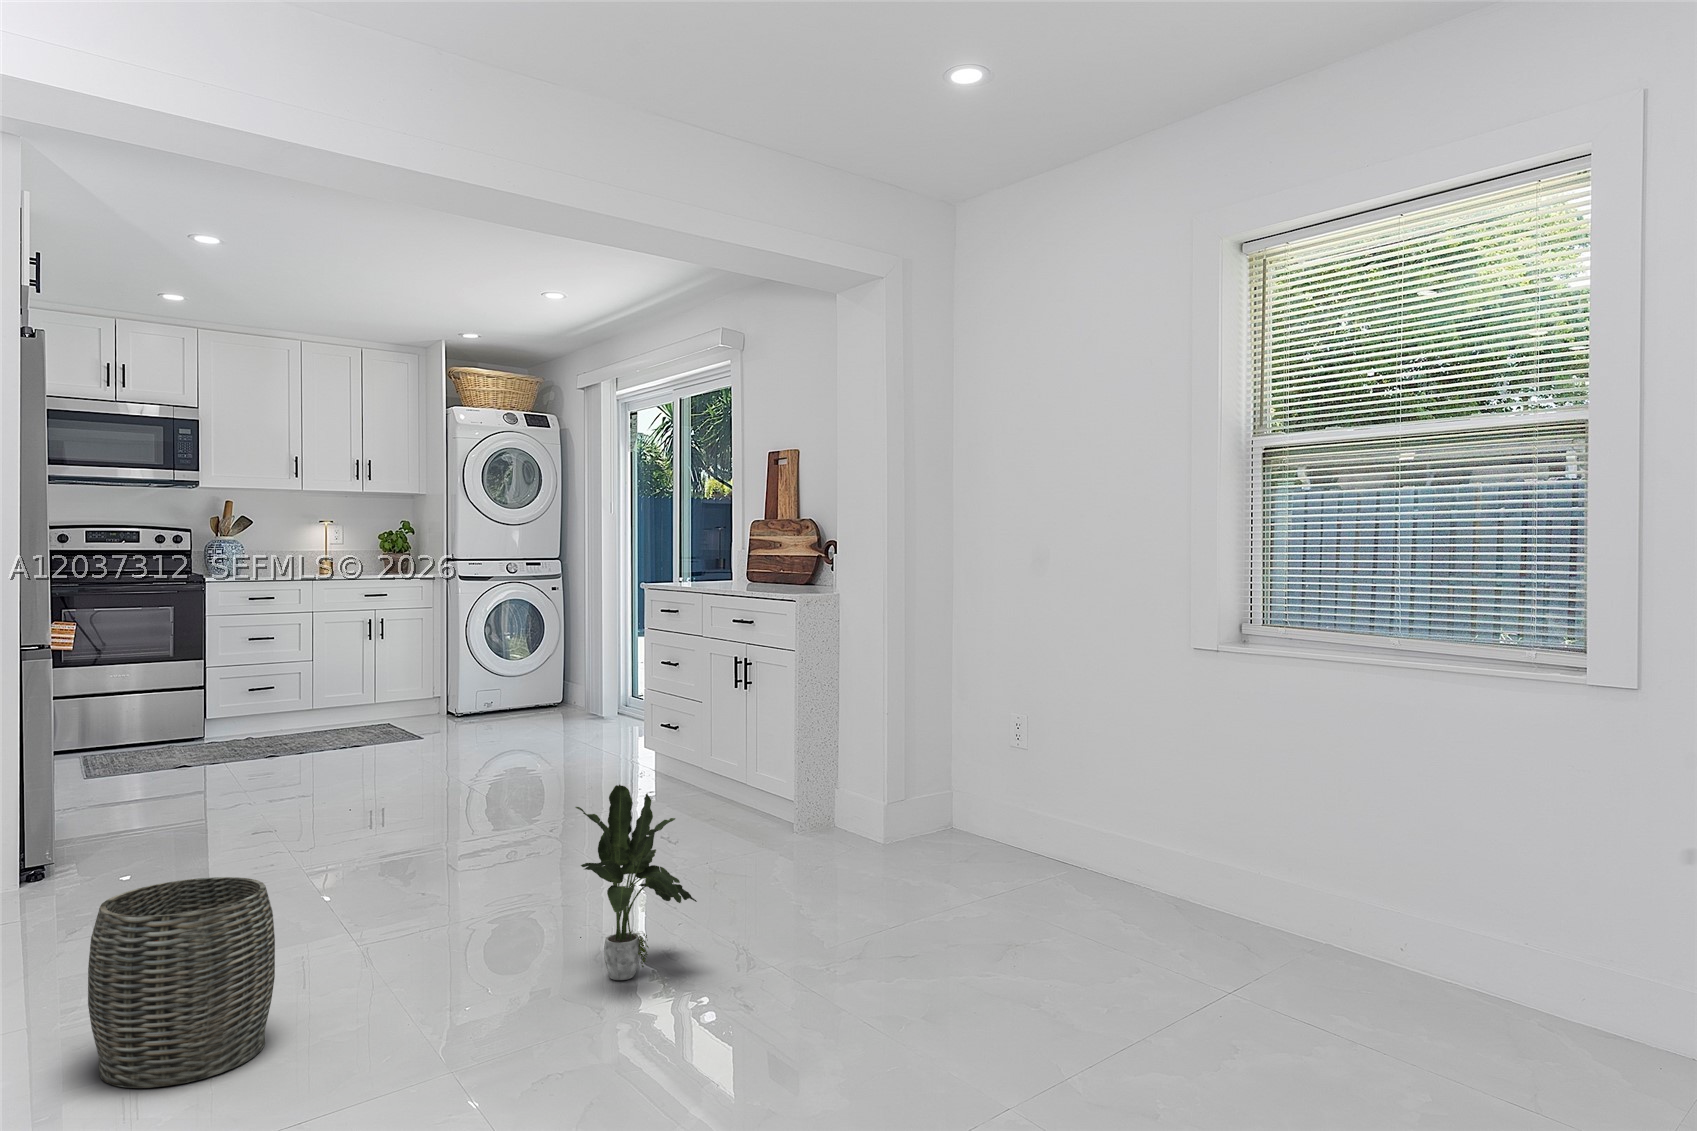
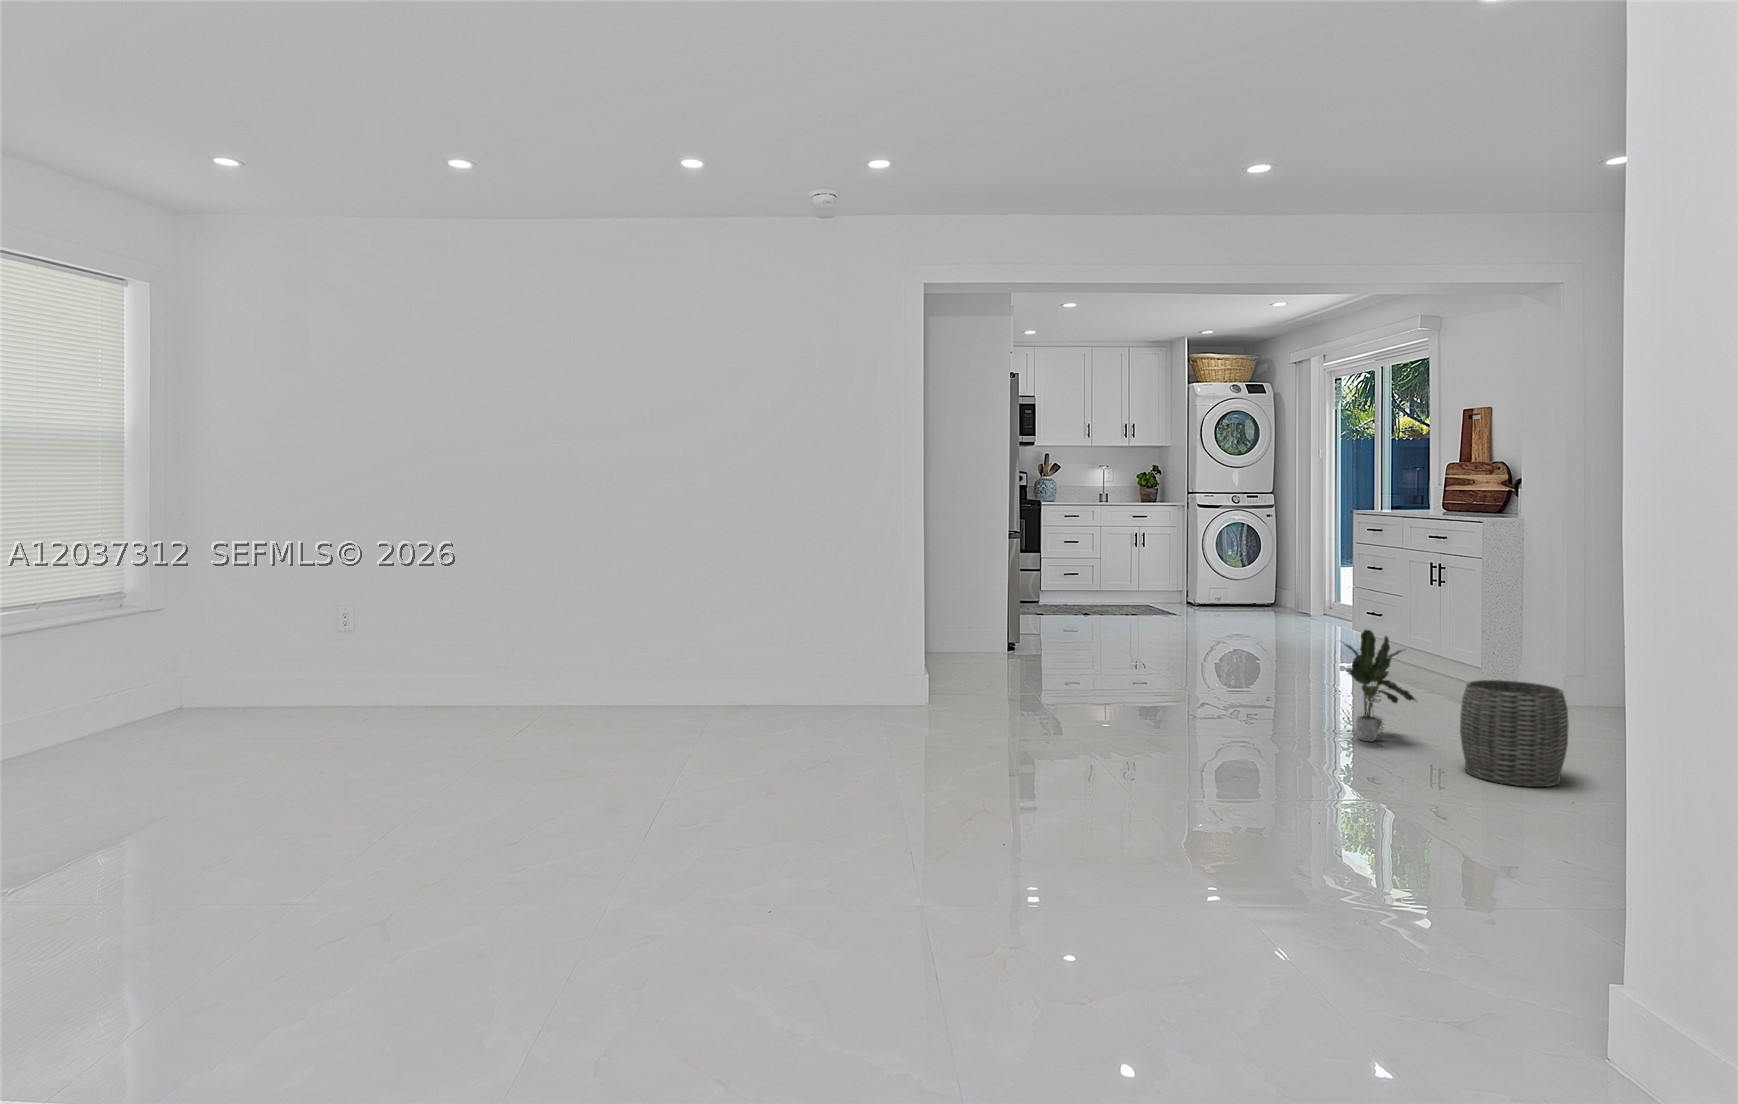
woven basket: present [88,877,275,1088] -> present [1460,680,1569,787]

